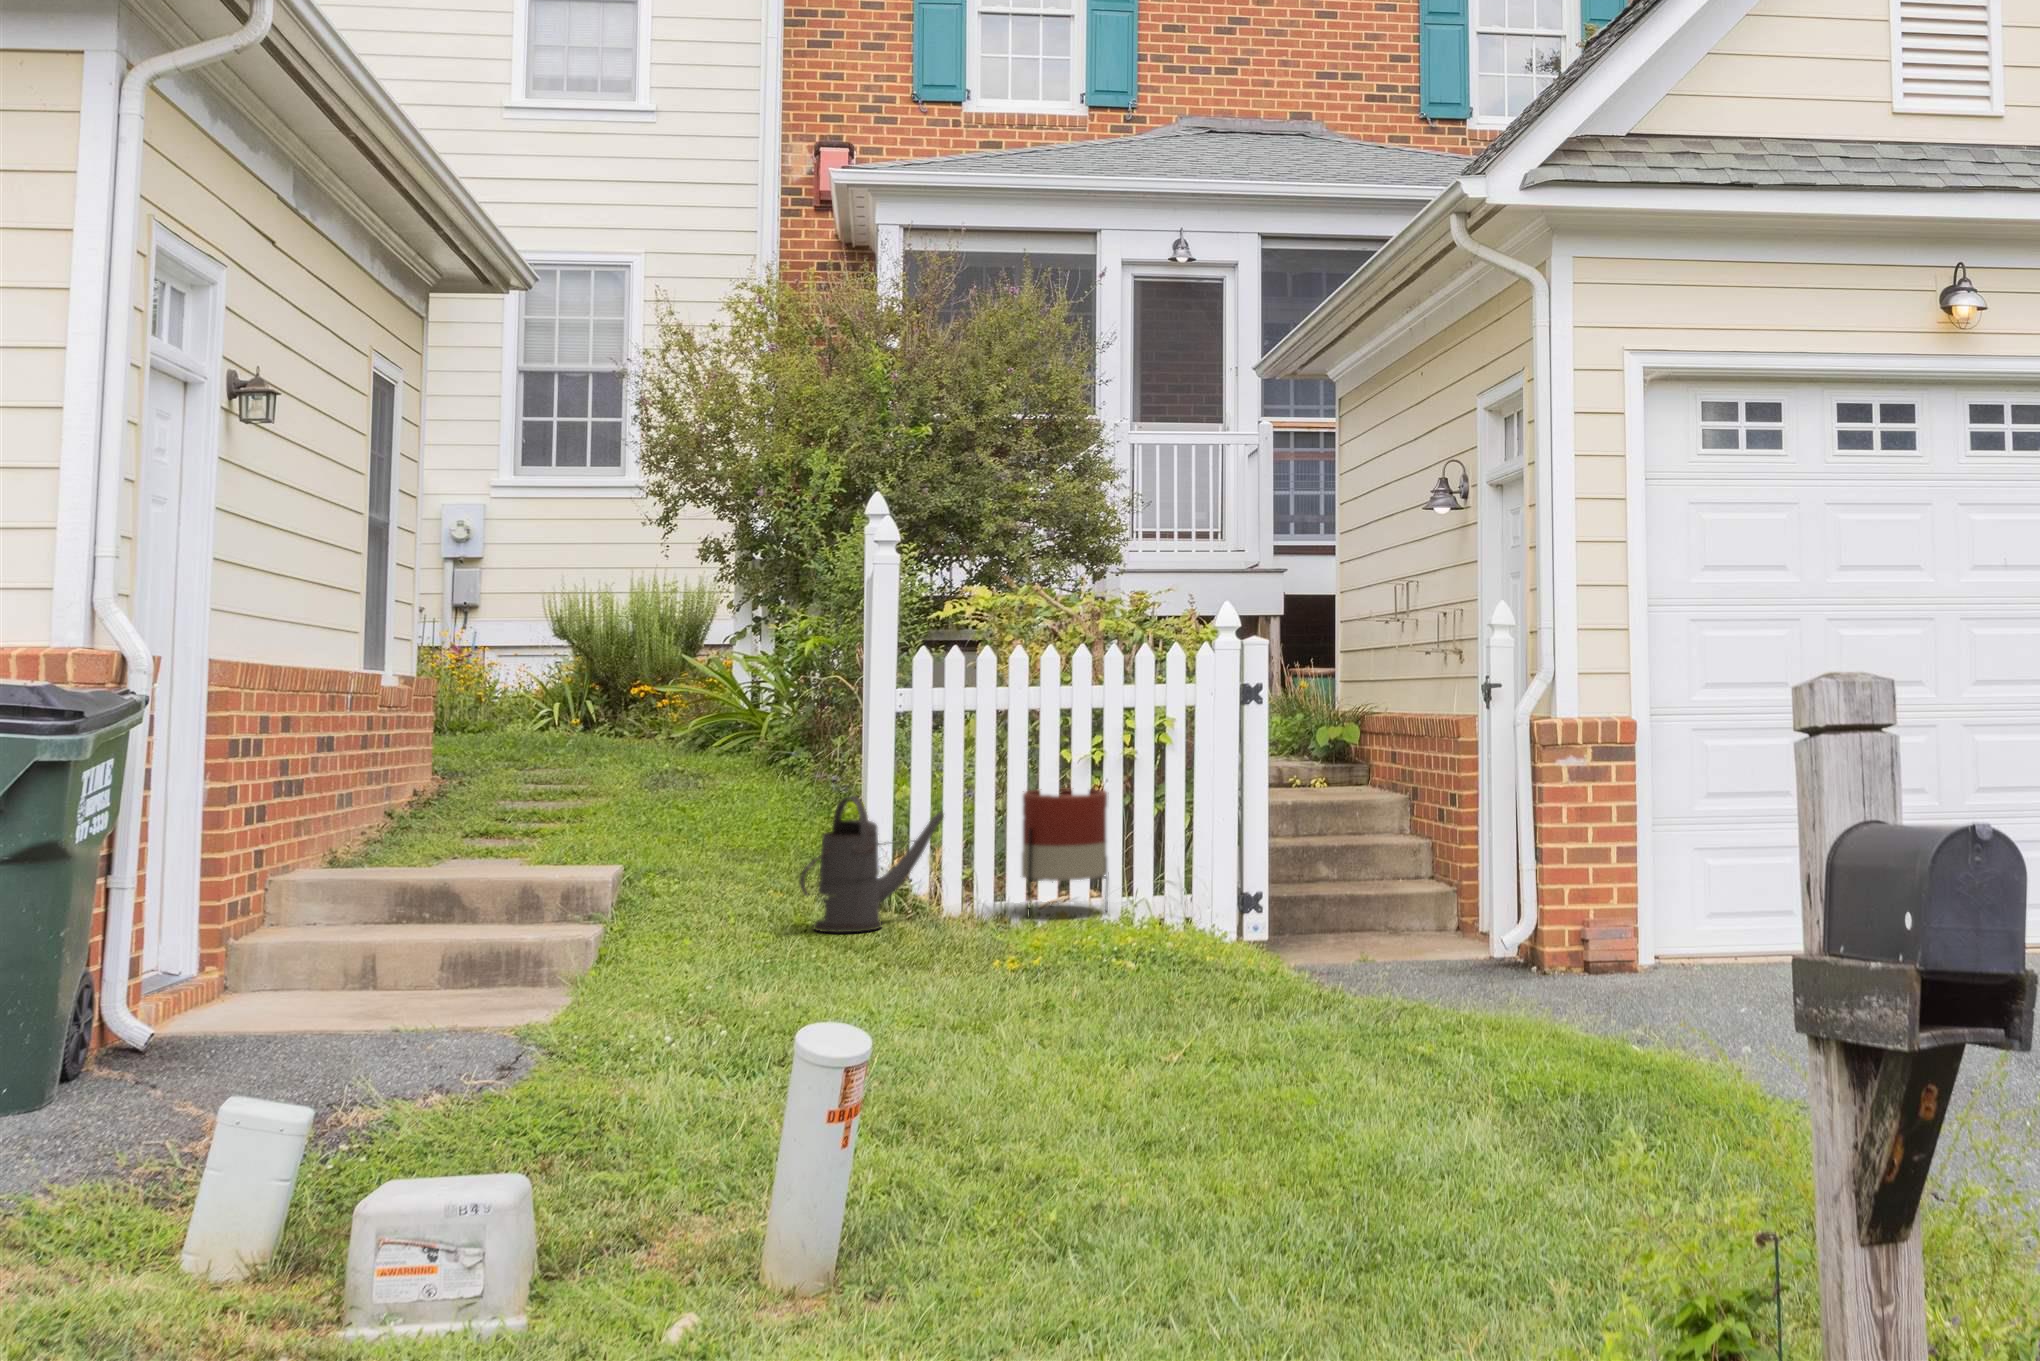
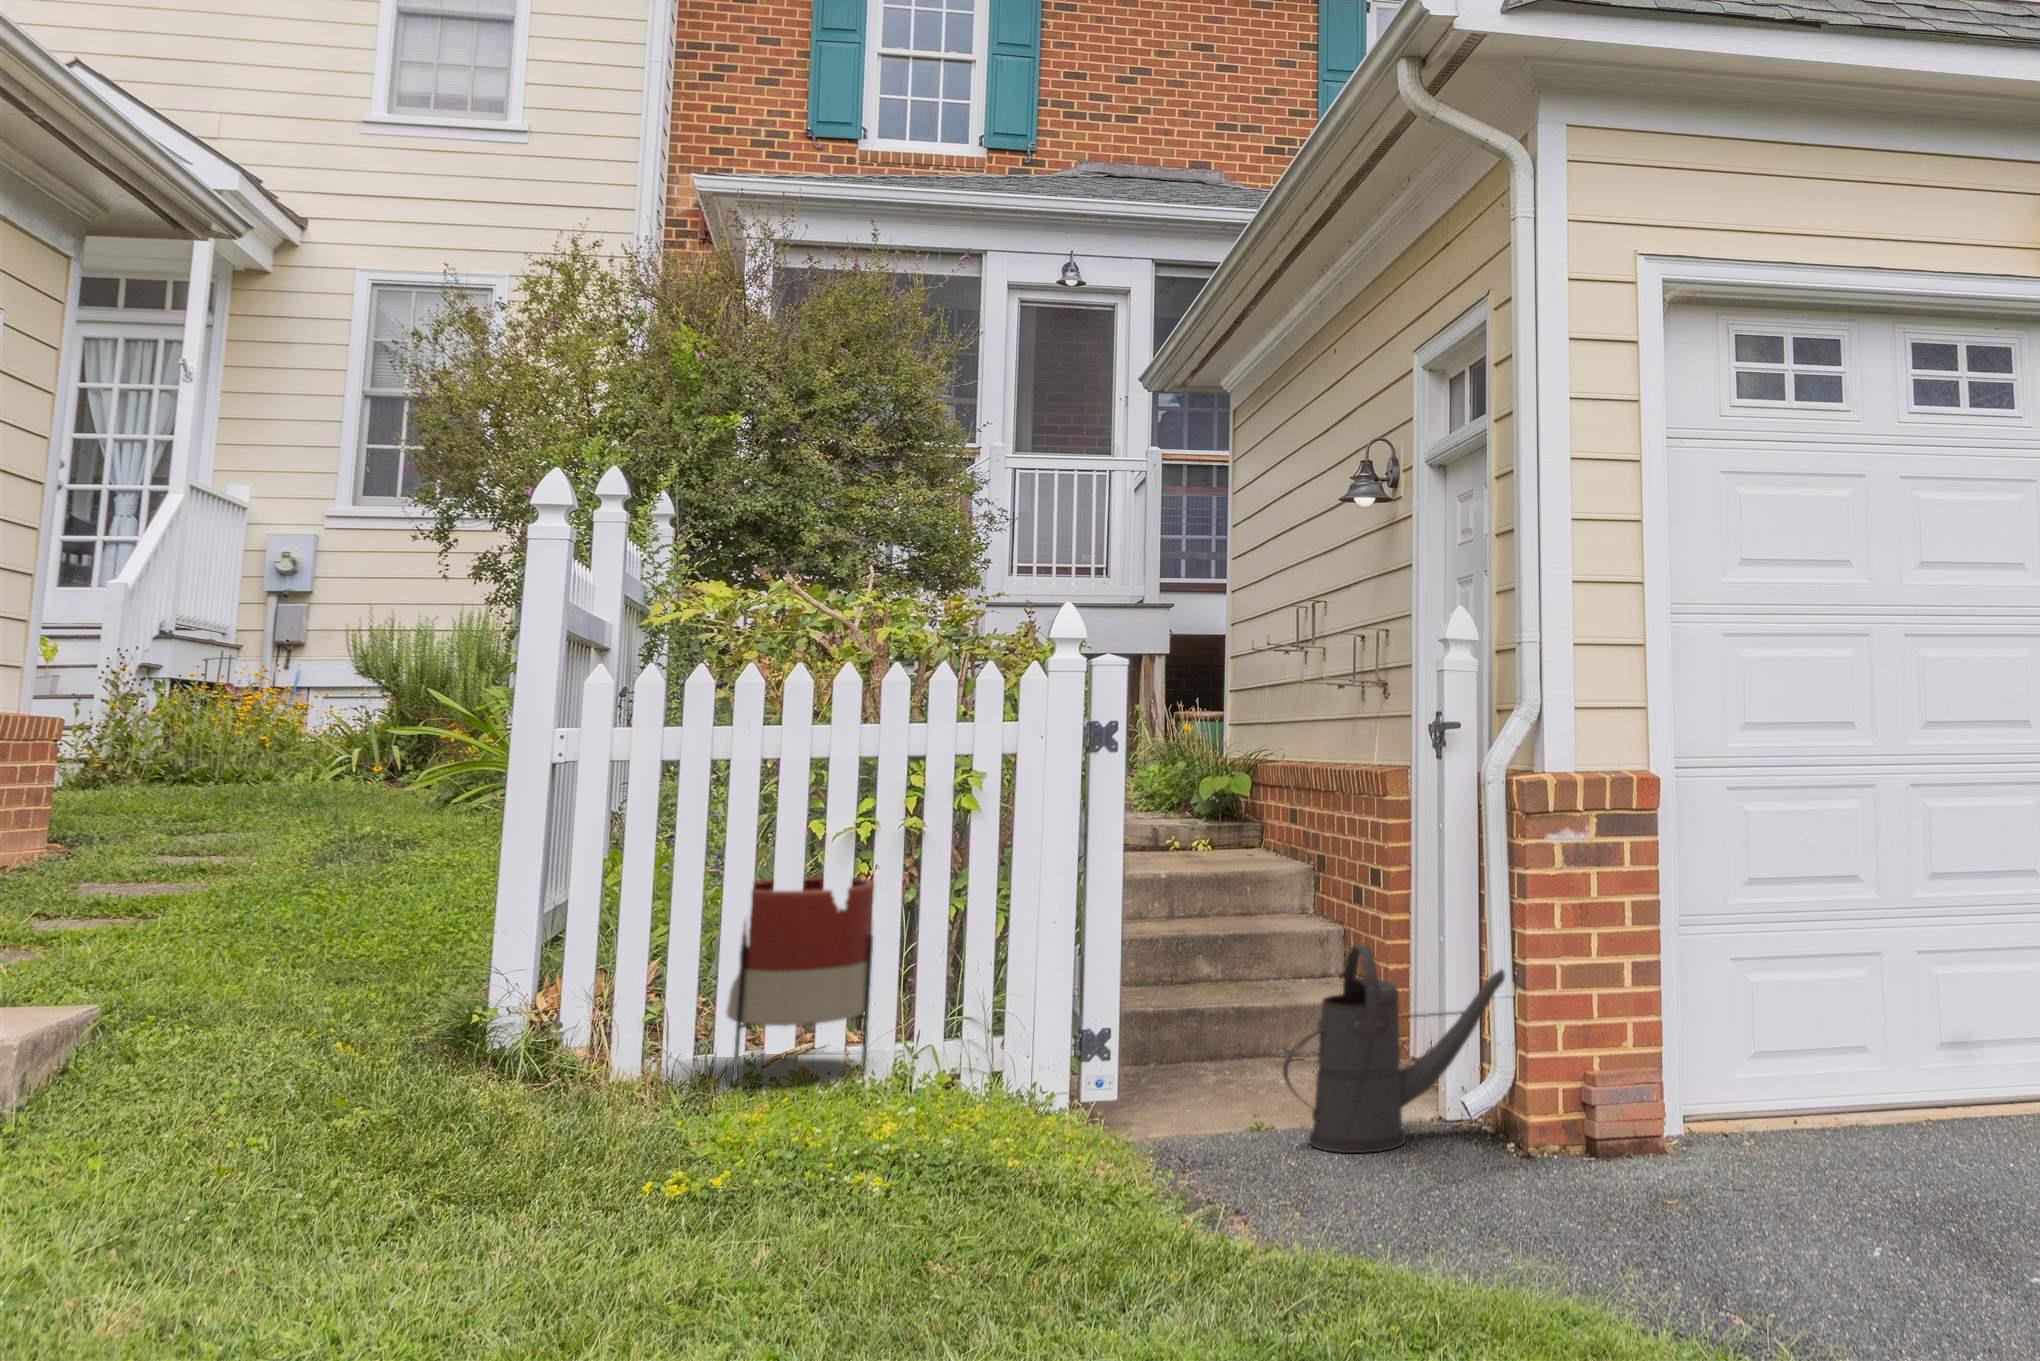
watering can: present [800,796,944,932] -> present [1283,945,1505,1153]

